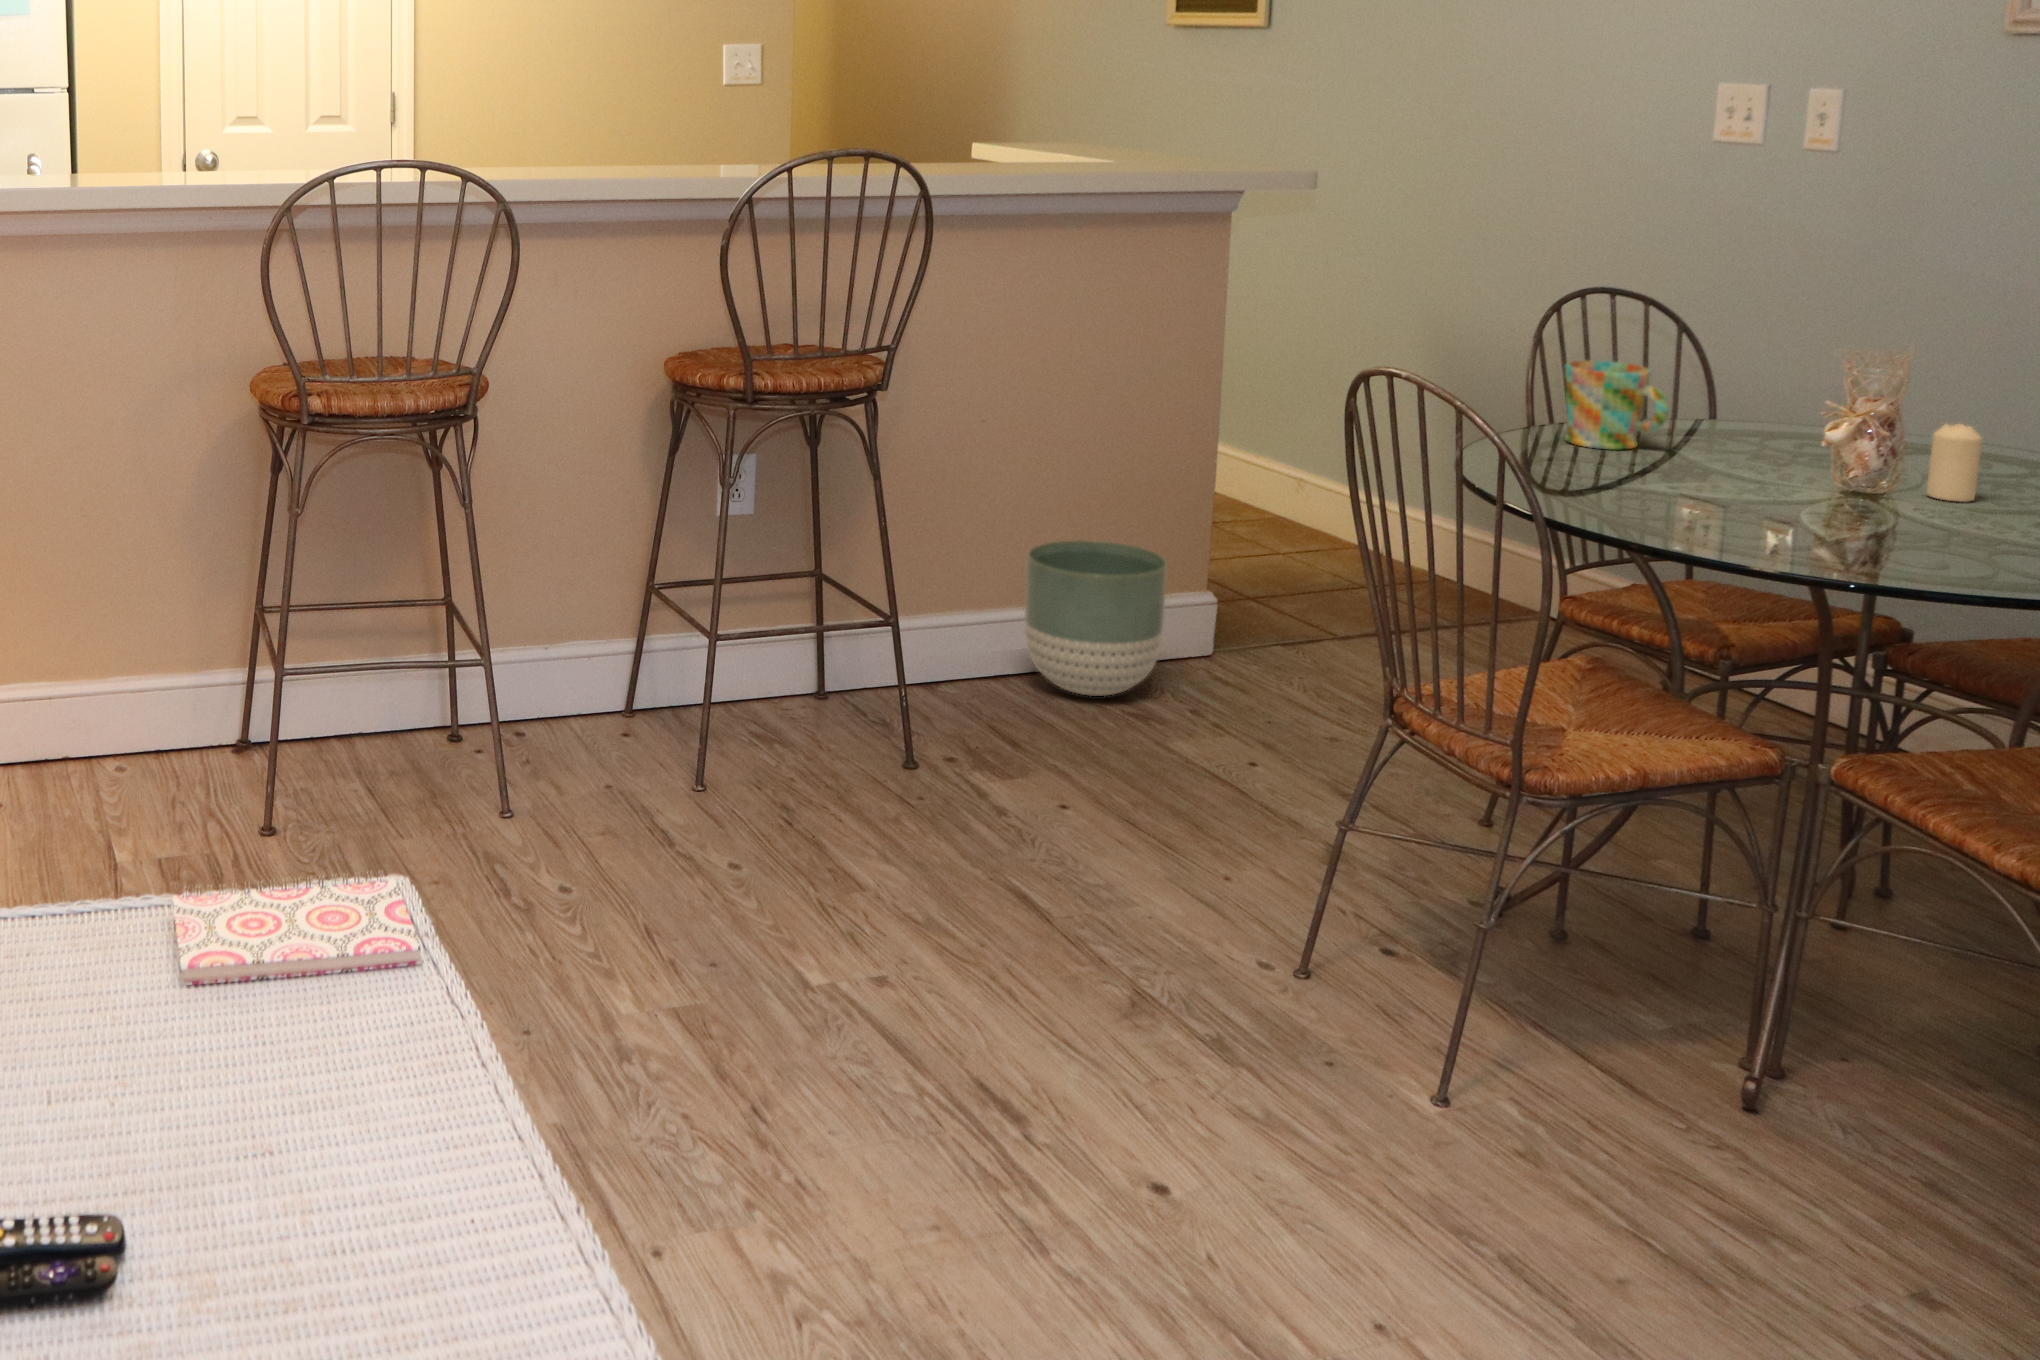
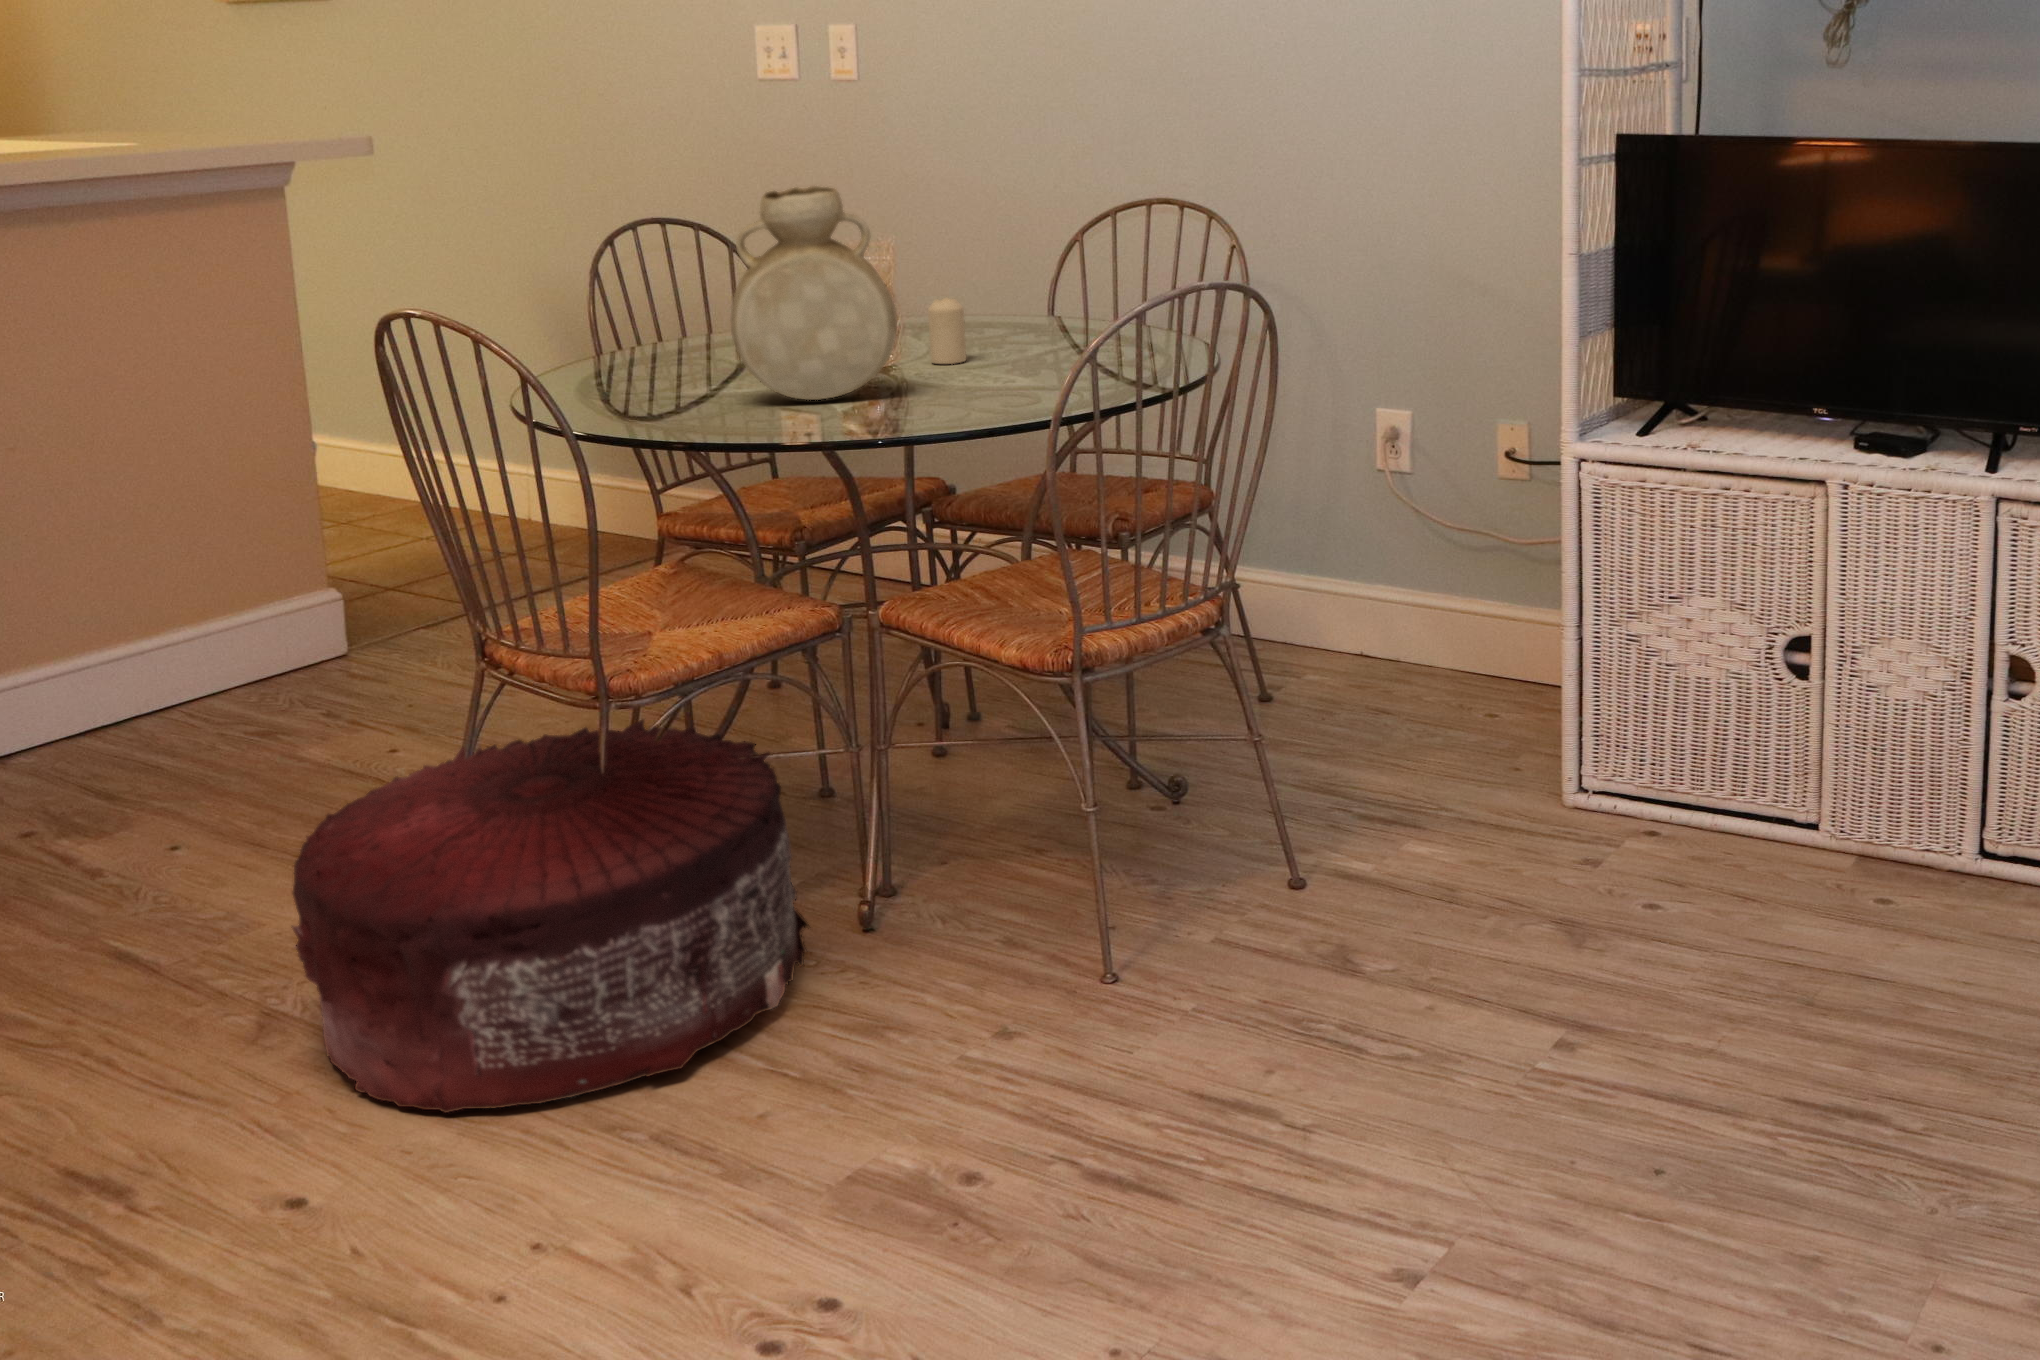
vase: none [1700,284,1908,522] -> present [730,186,897,400]
mug: present [1565,361,1669,450] -> none [625,285,723,367]
planter: present [1025,540,1167,696] -> none [99,558,281,731]
pouf: none [1189,794,1694,1201] -> present [291,720,809,1113]

